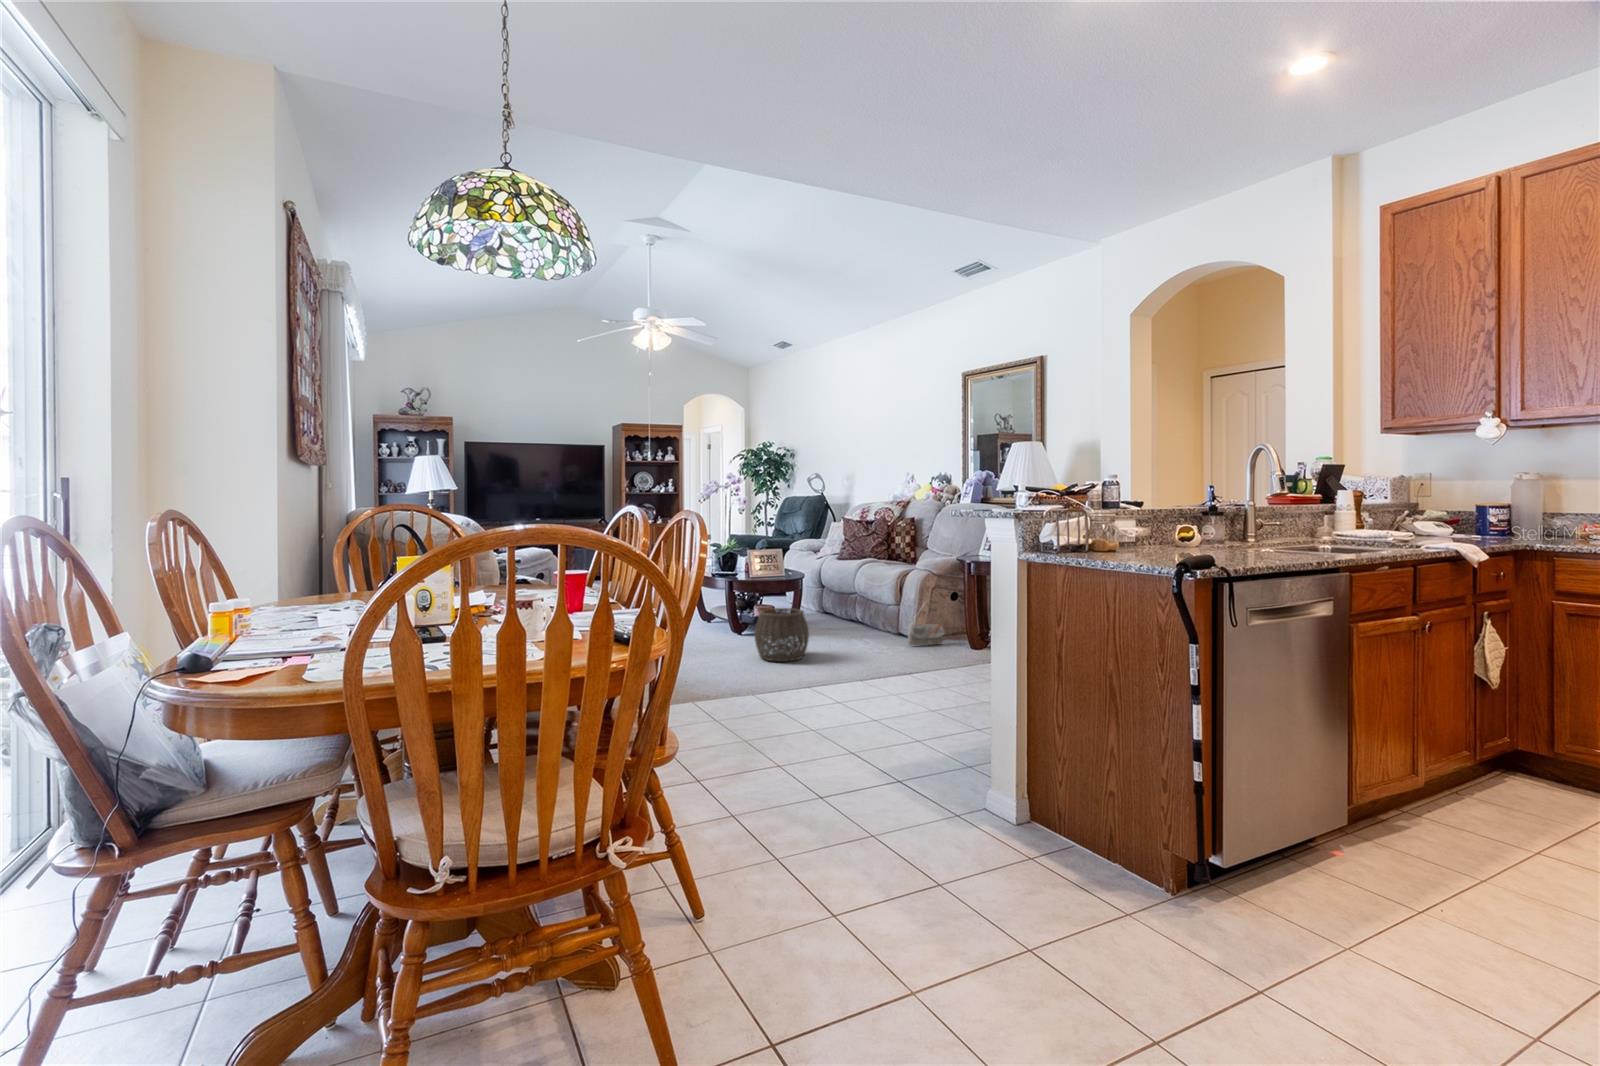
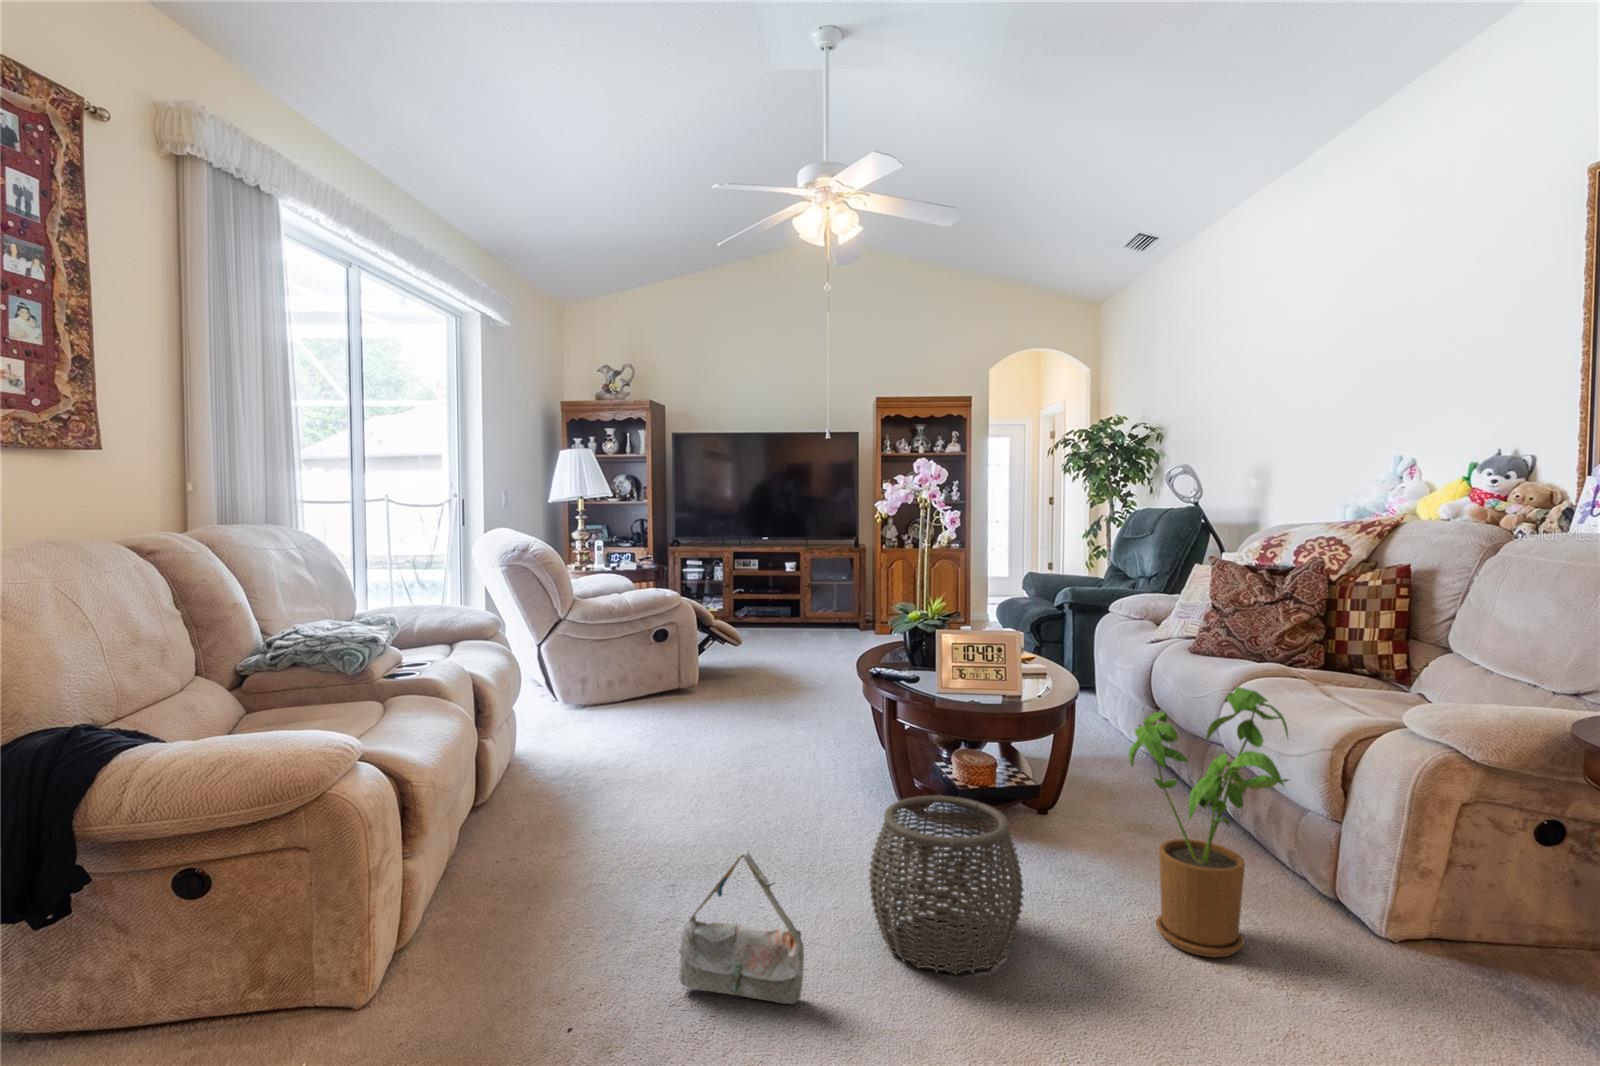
house plant: none [834,559,886,650] -> present [1129,687,1289,957]
bag: present [908,603,945,645] -> present [679,851,804,1004]

